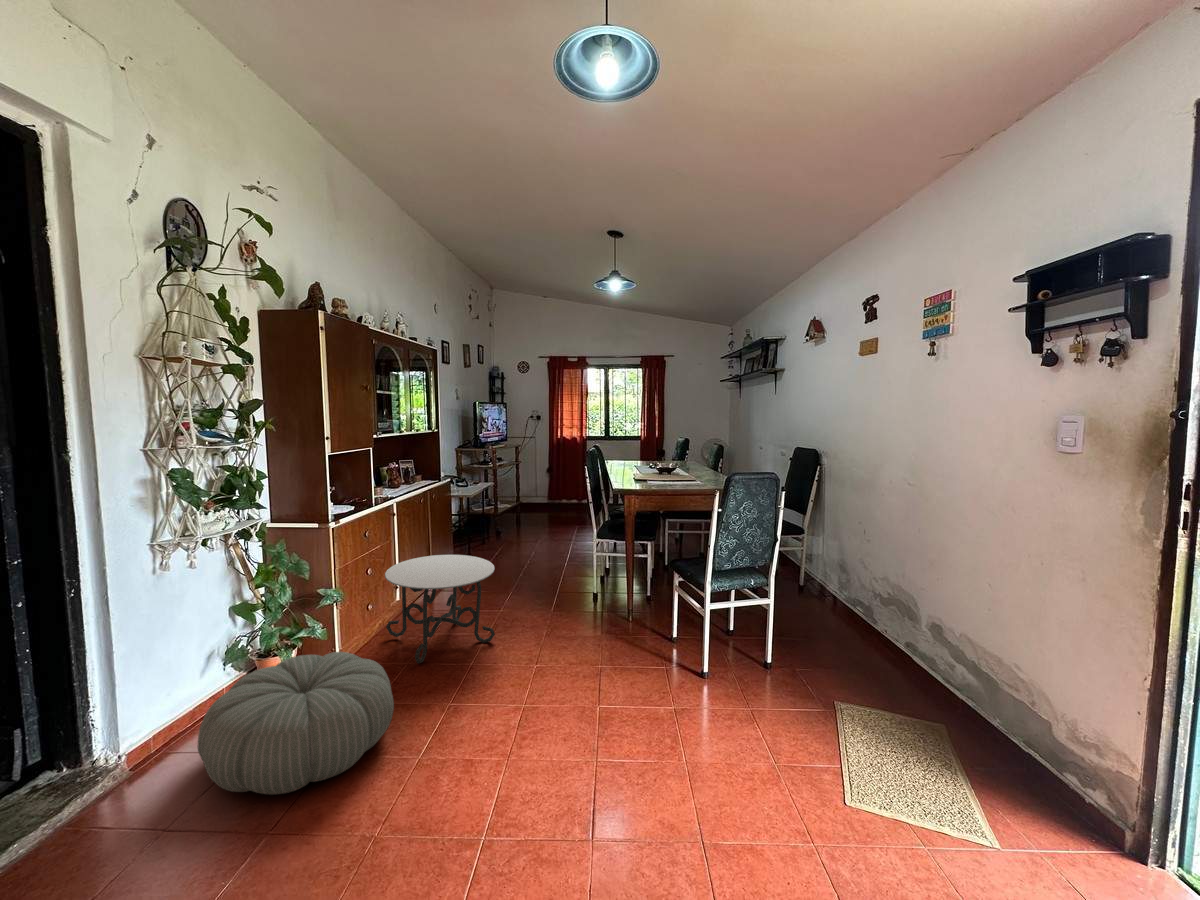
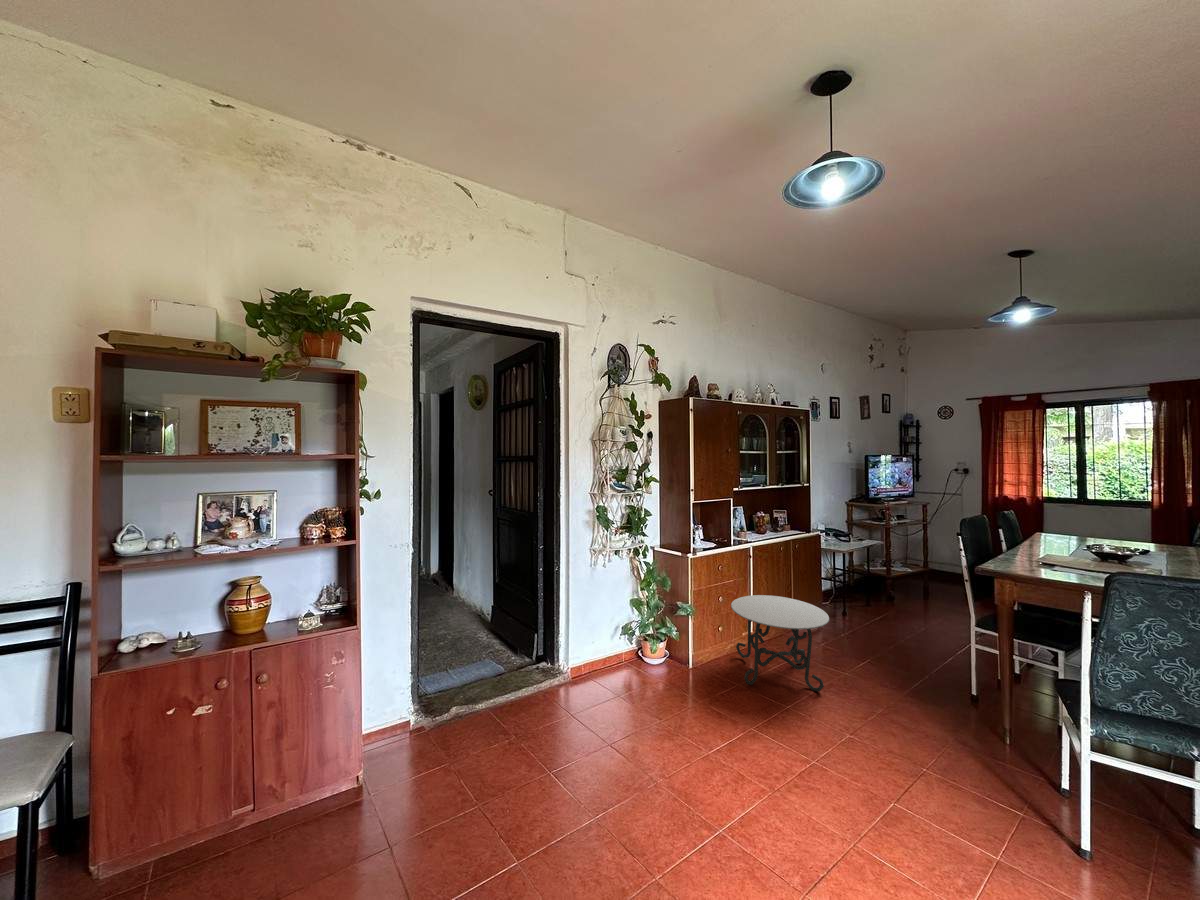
pouf: present [197,652,394,795] -> none [592,642,707,733]

